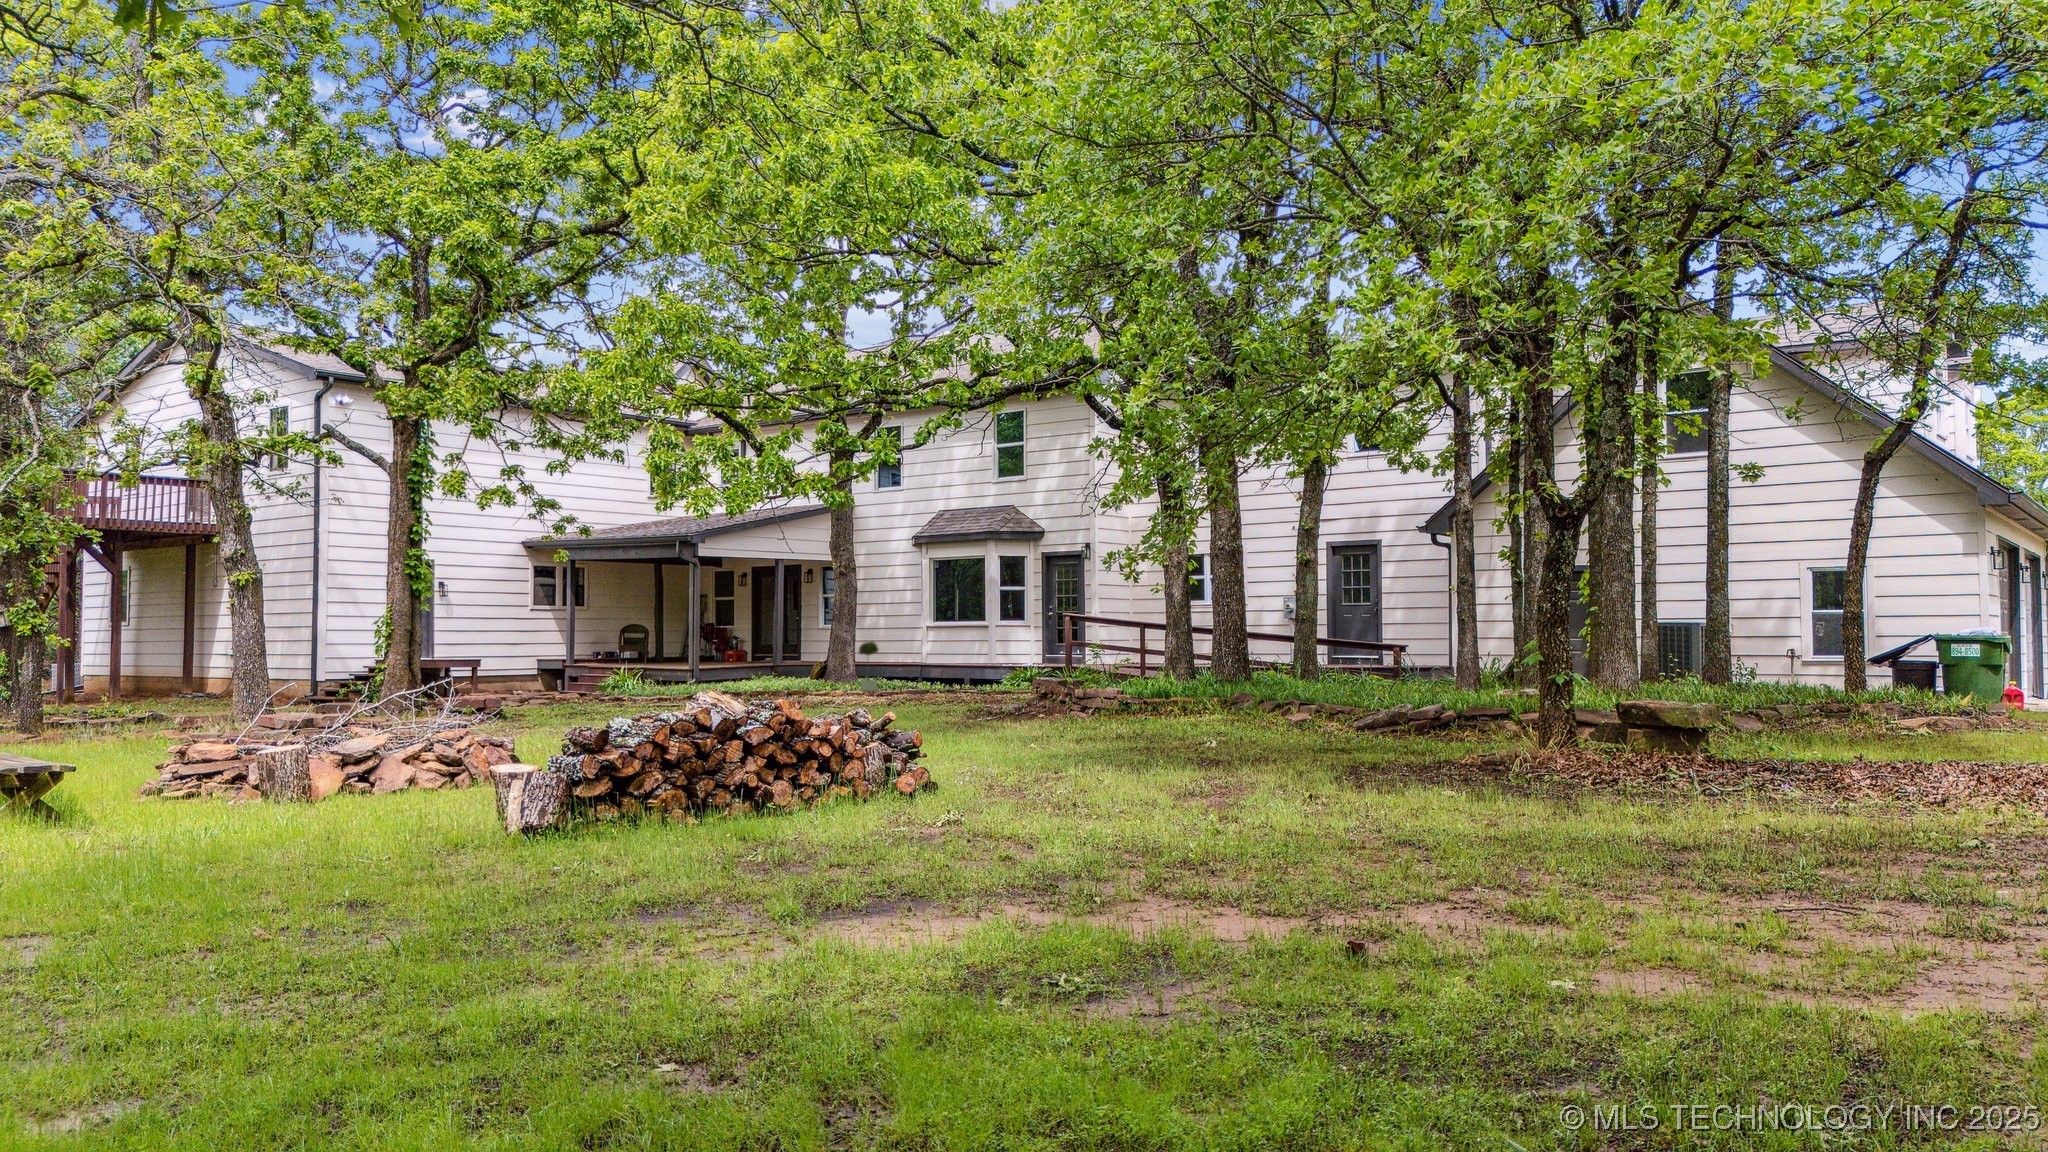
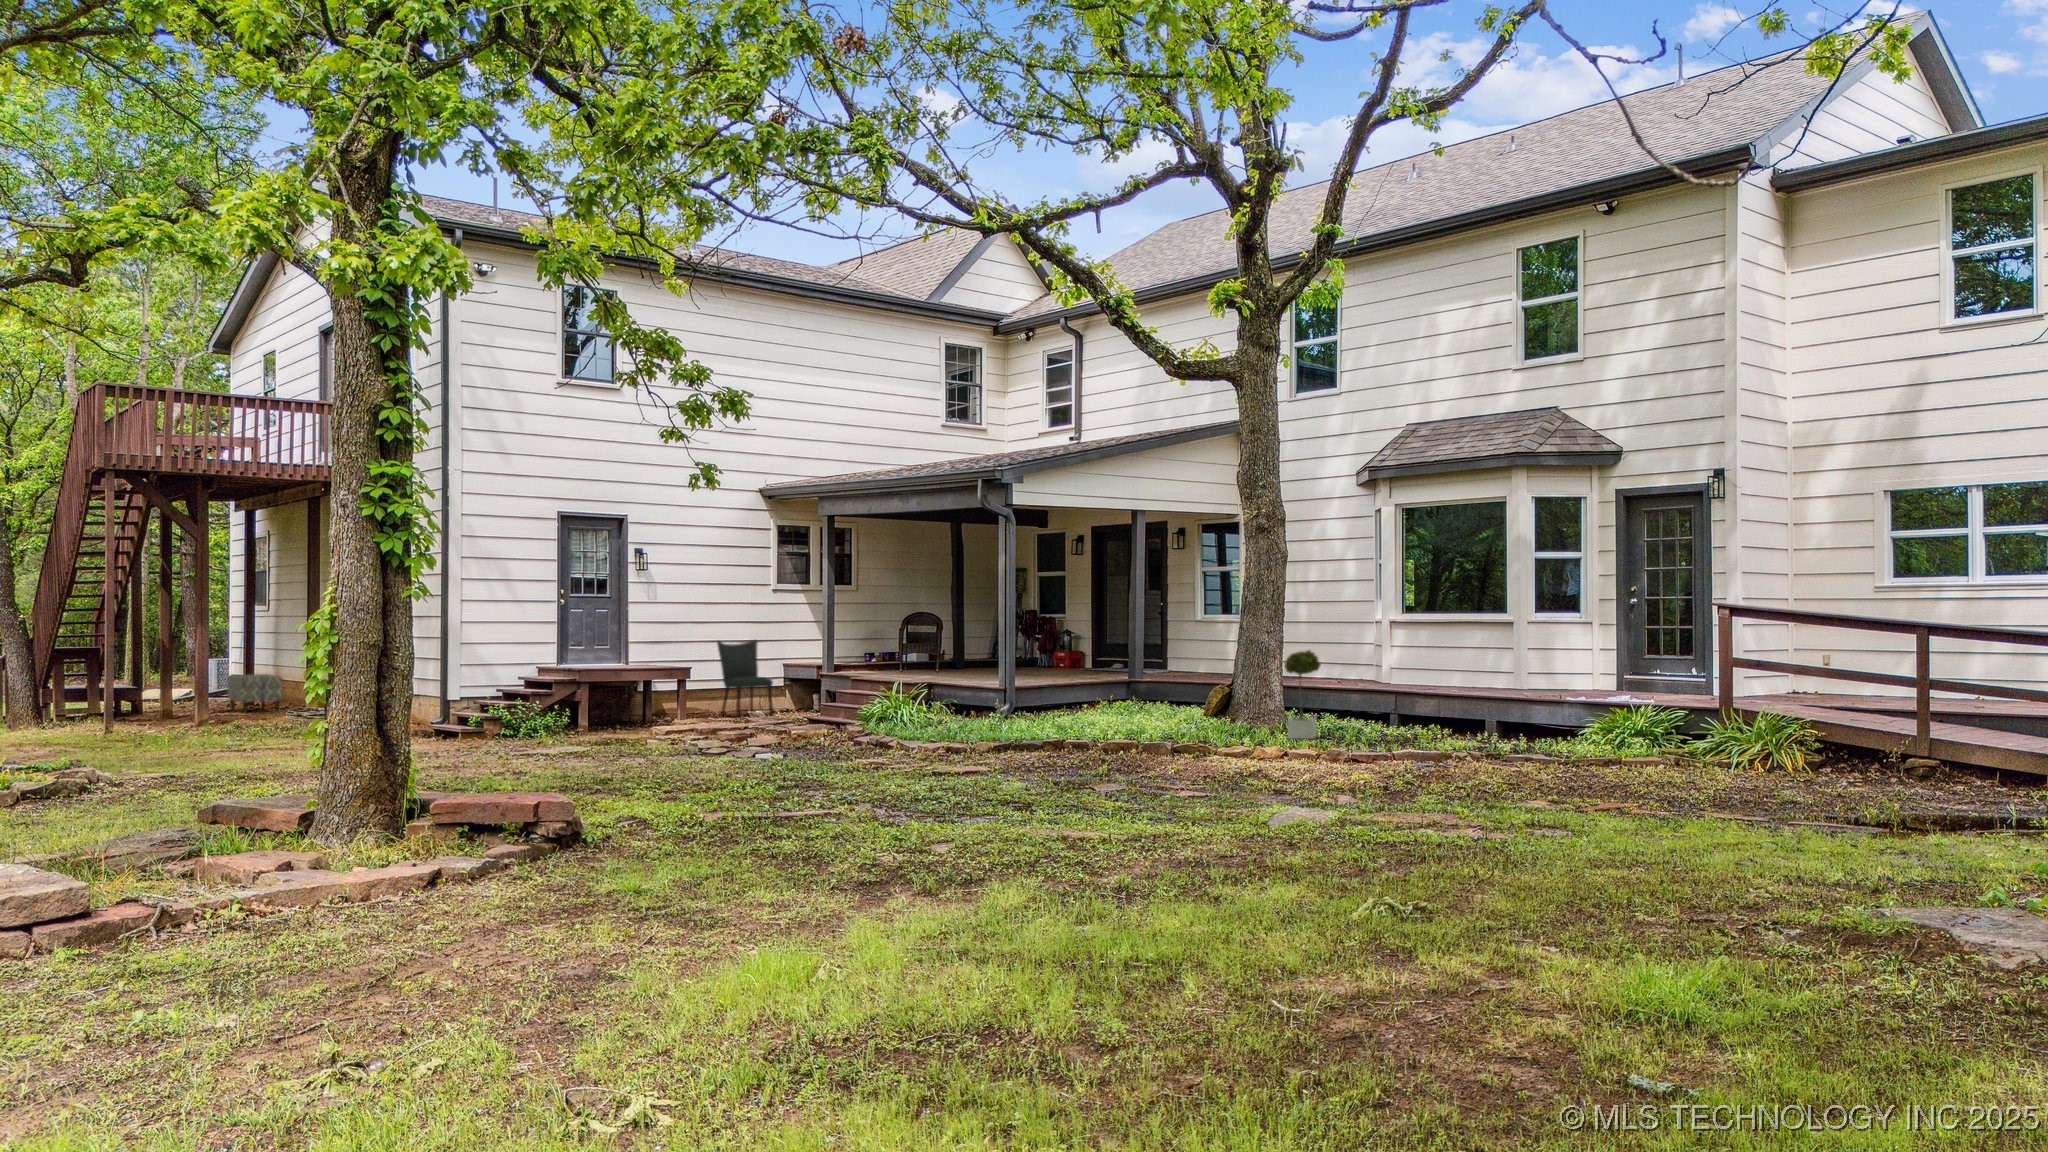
chair: none [495,642,535,694] -> present [717,640,773,718]
bench: none [89,673,141,701] -> present [227,674,282,713]

